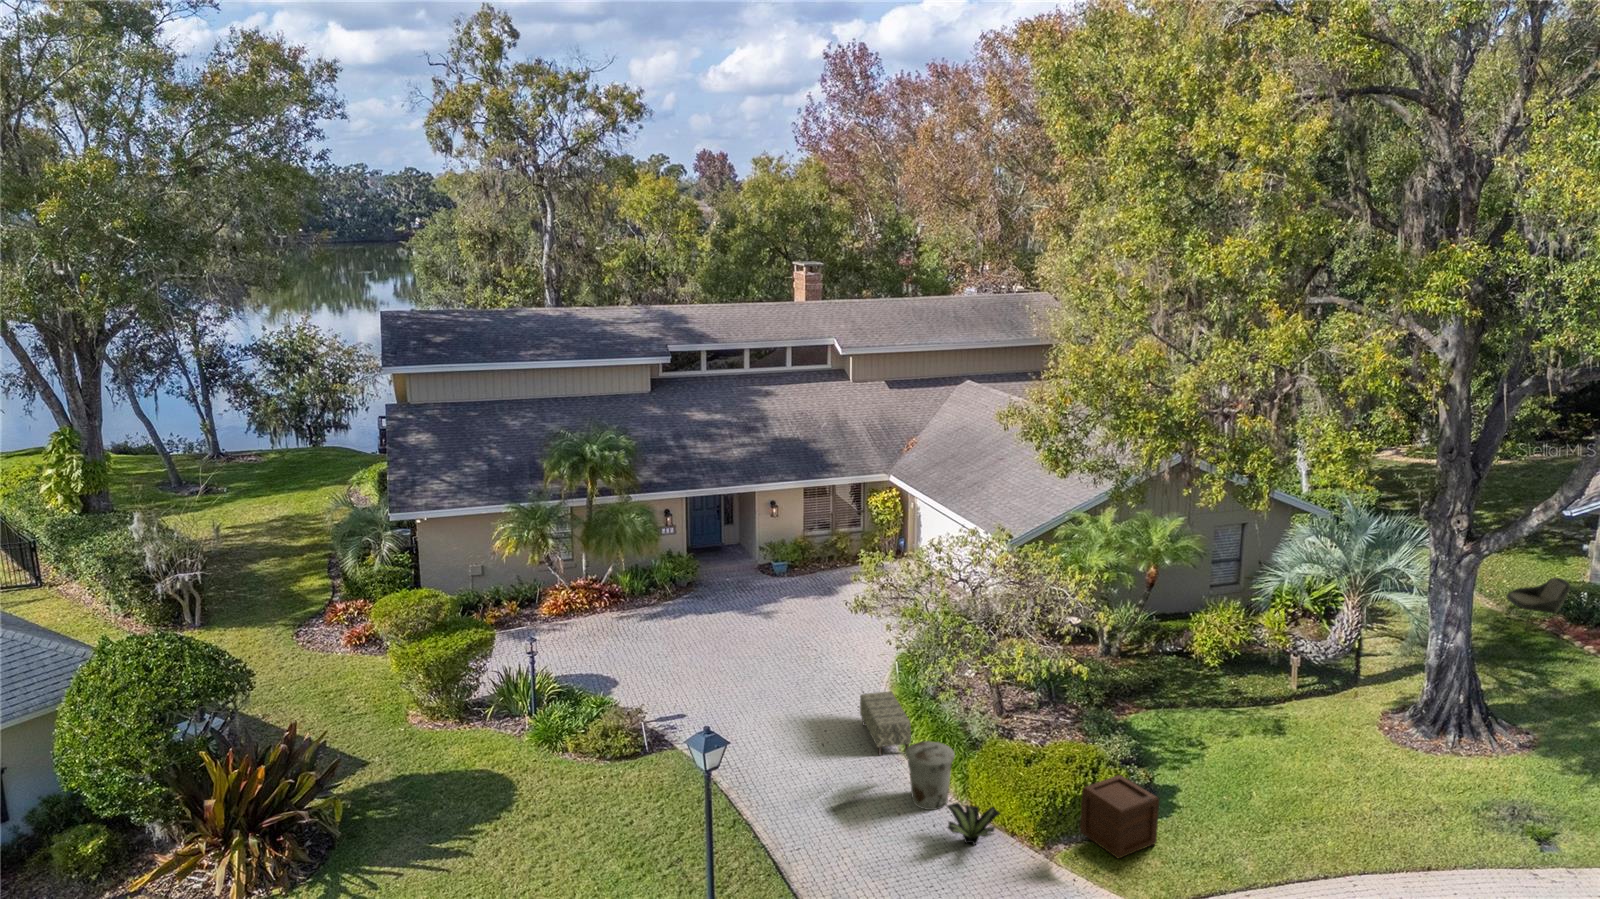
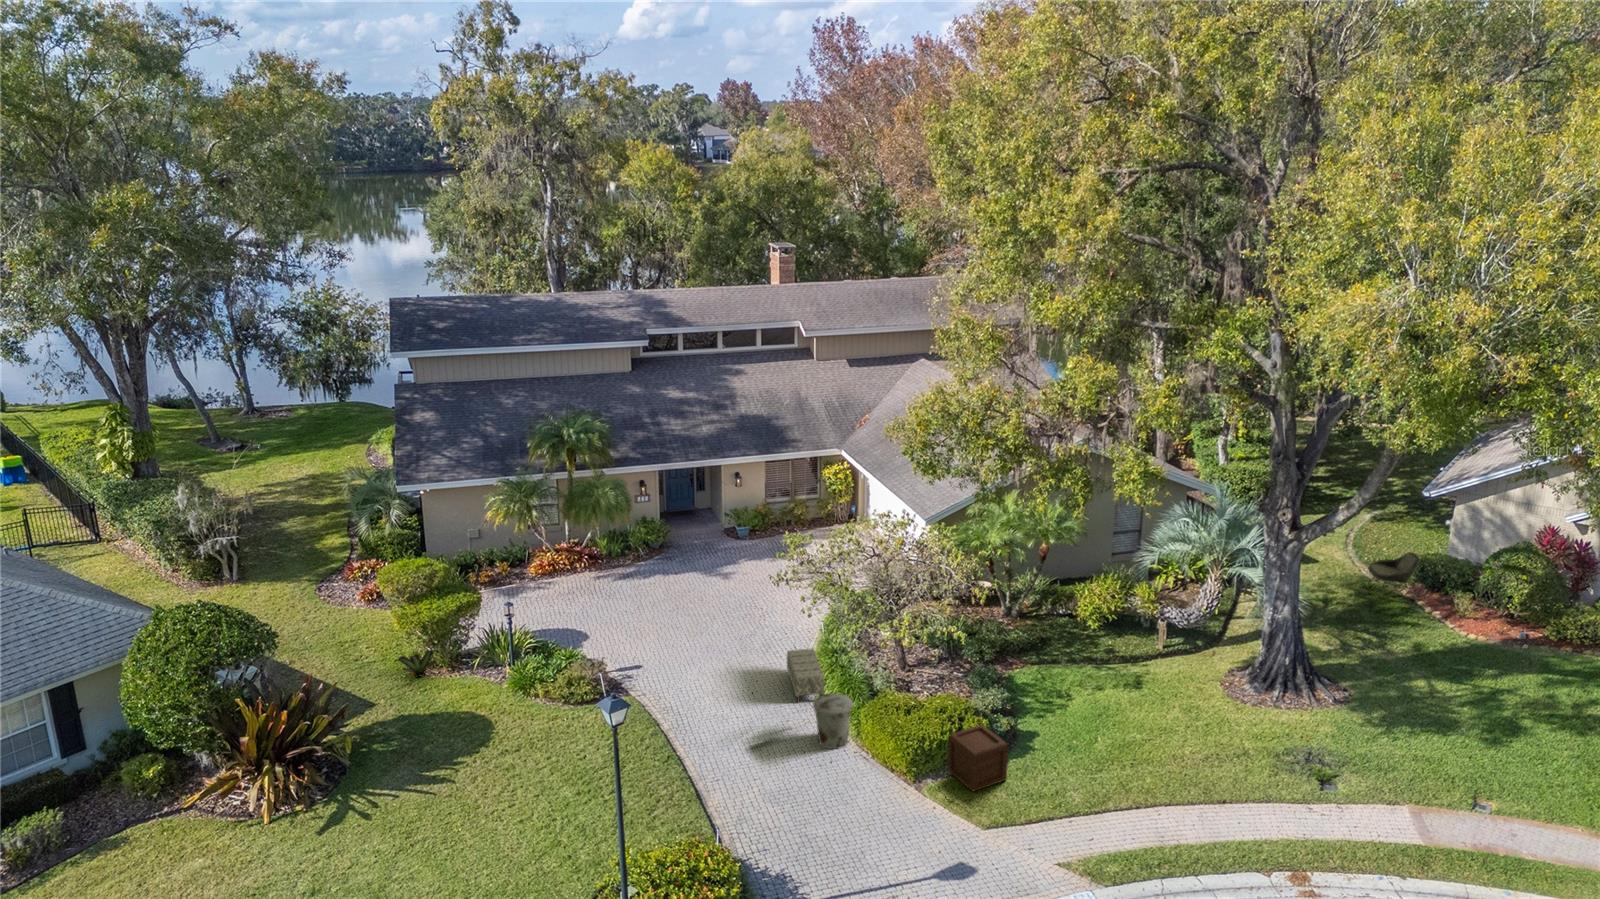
potted plant: present [947,803,1000,845] -> present [397,650,436,678]

